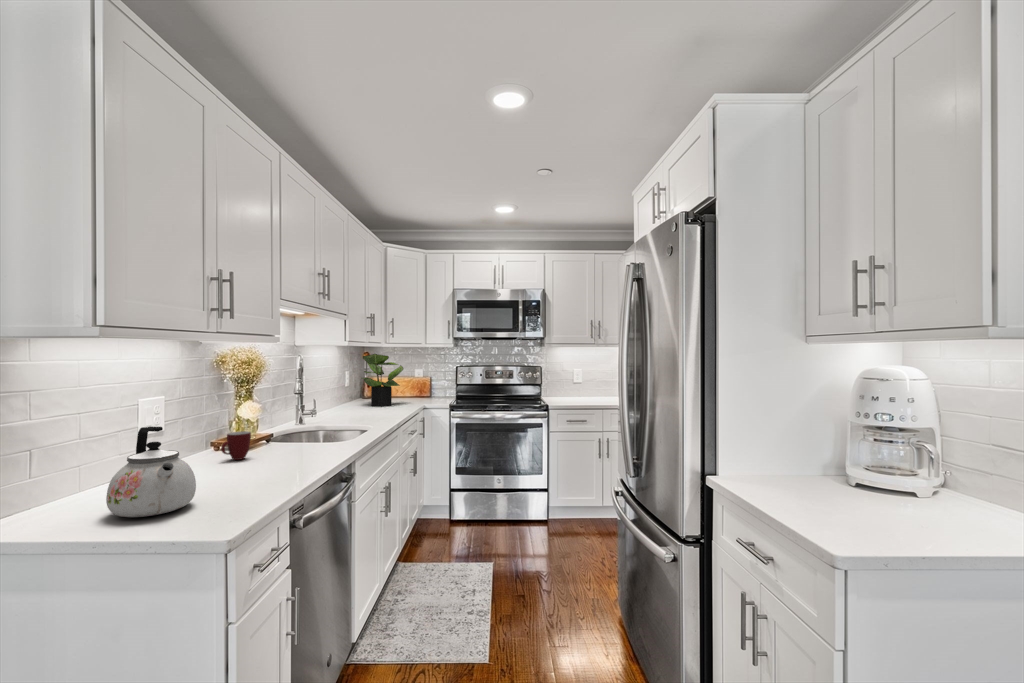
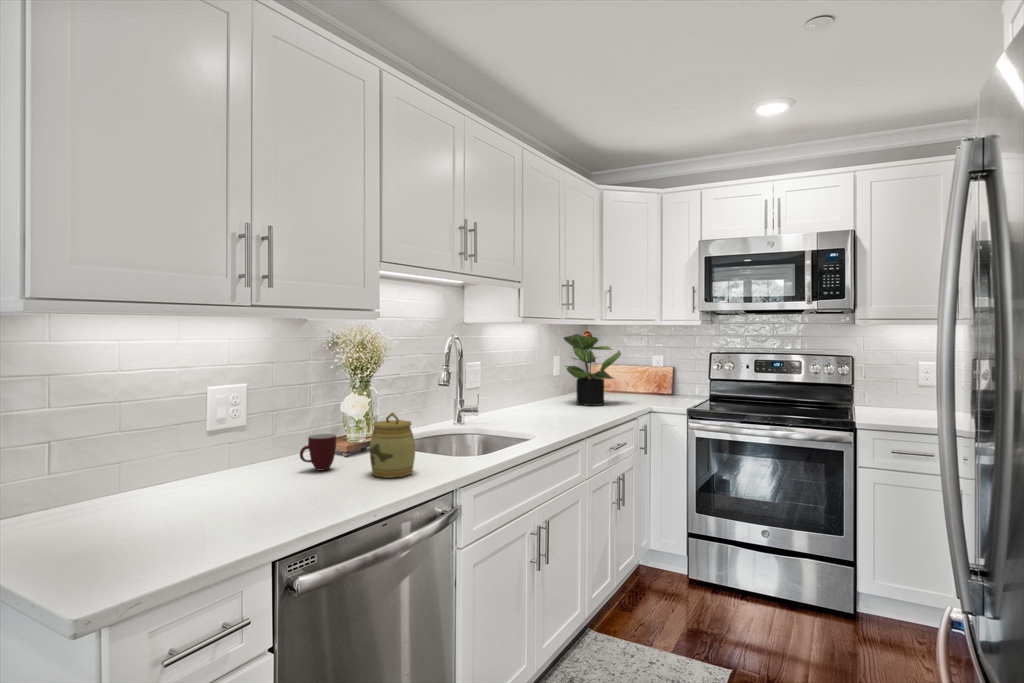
jar: none [282,410,320,458] -> present [370,412,415,478]
kettle: present [106,427,196,517] -> none [68,427,179,545]

